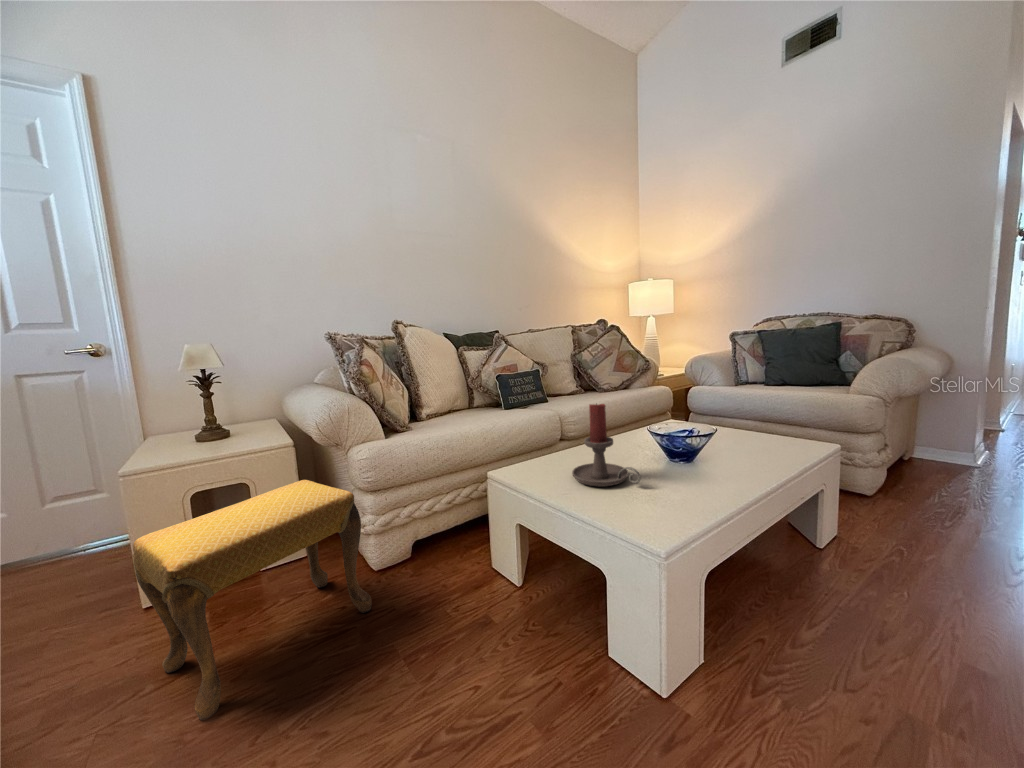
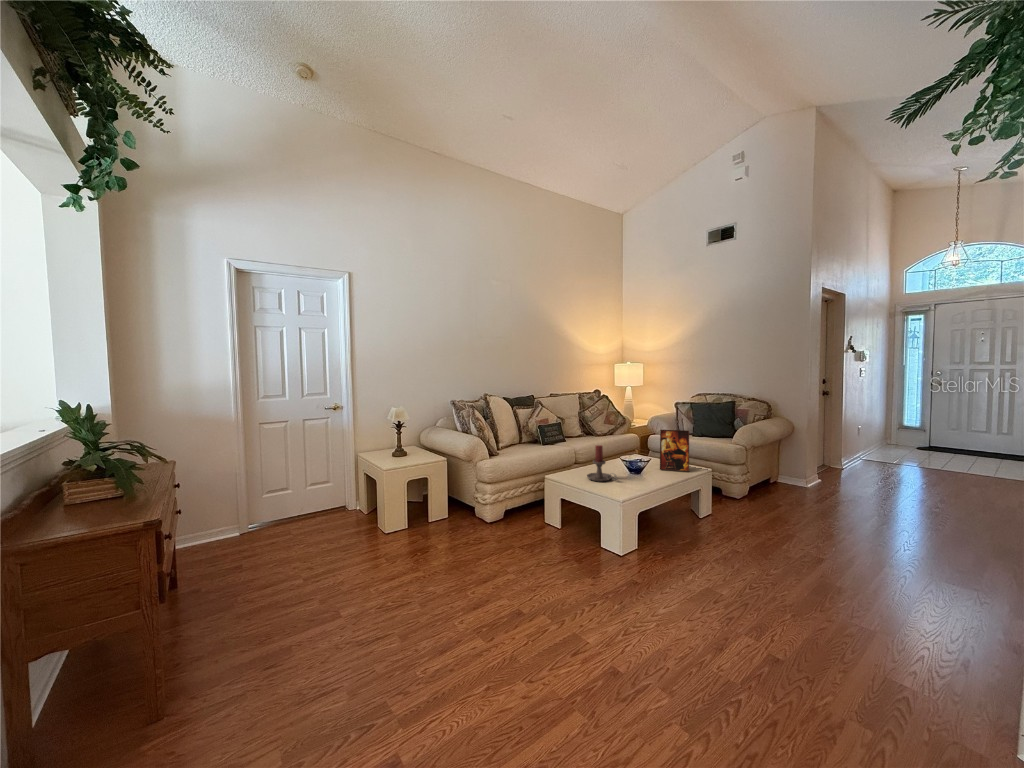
picture frame: none [730,366,800,454] -> present [660,430,689,471]
footstool: present [133,480,371,720] -> none [416,476,496,561]

